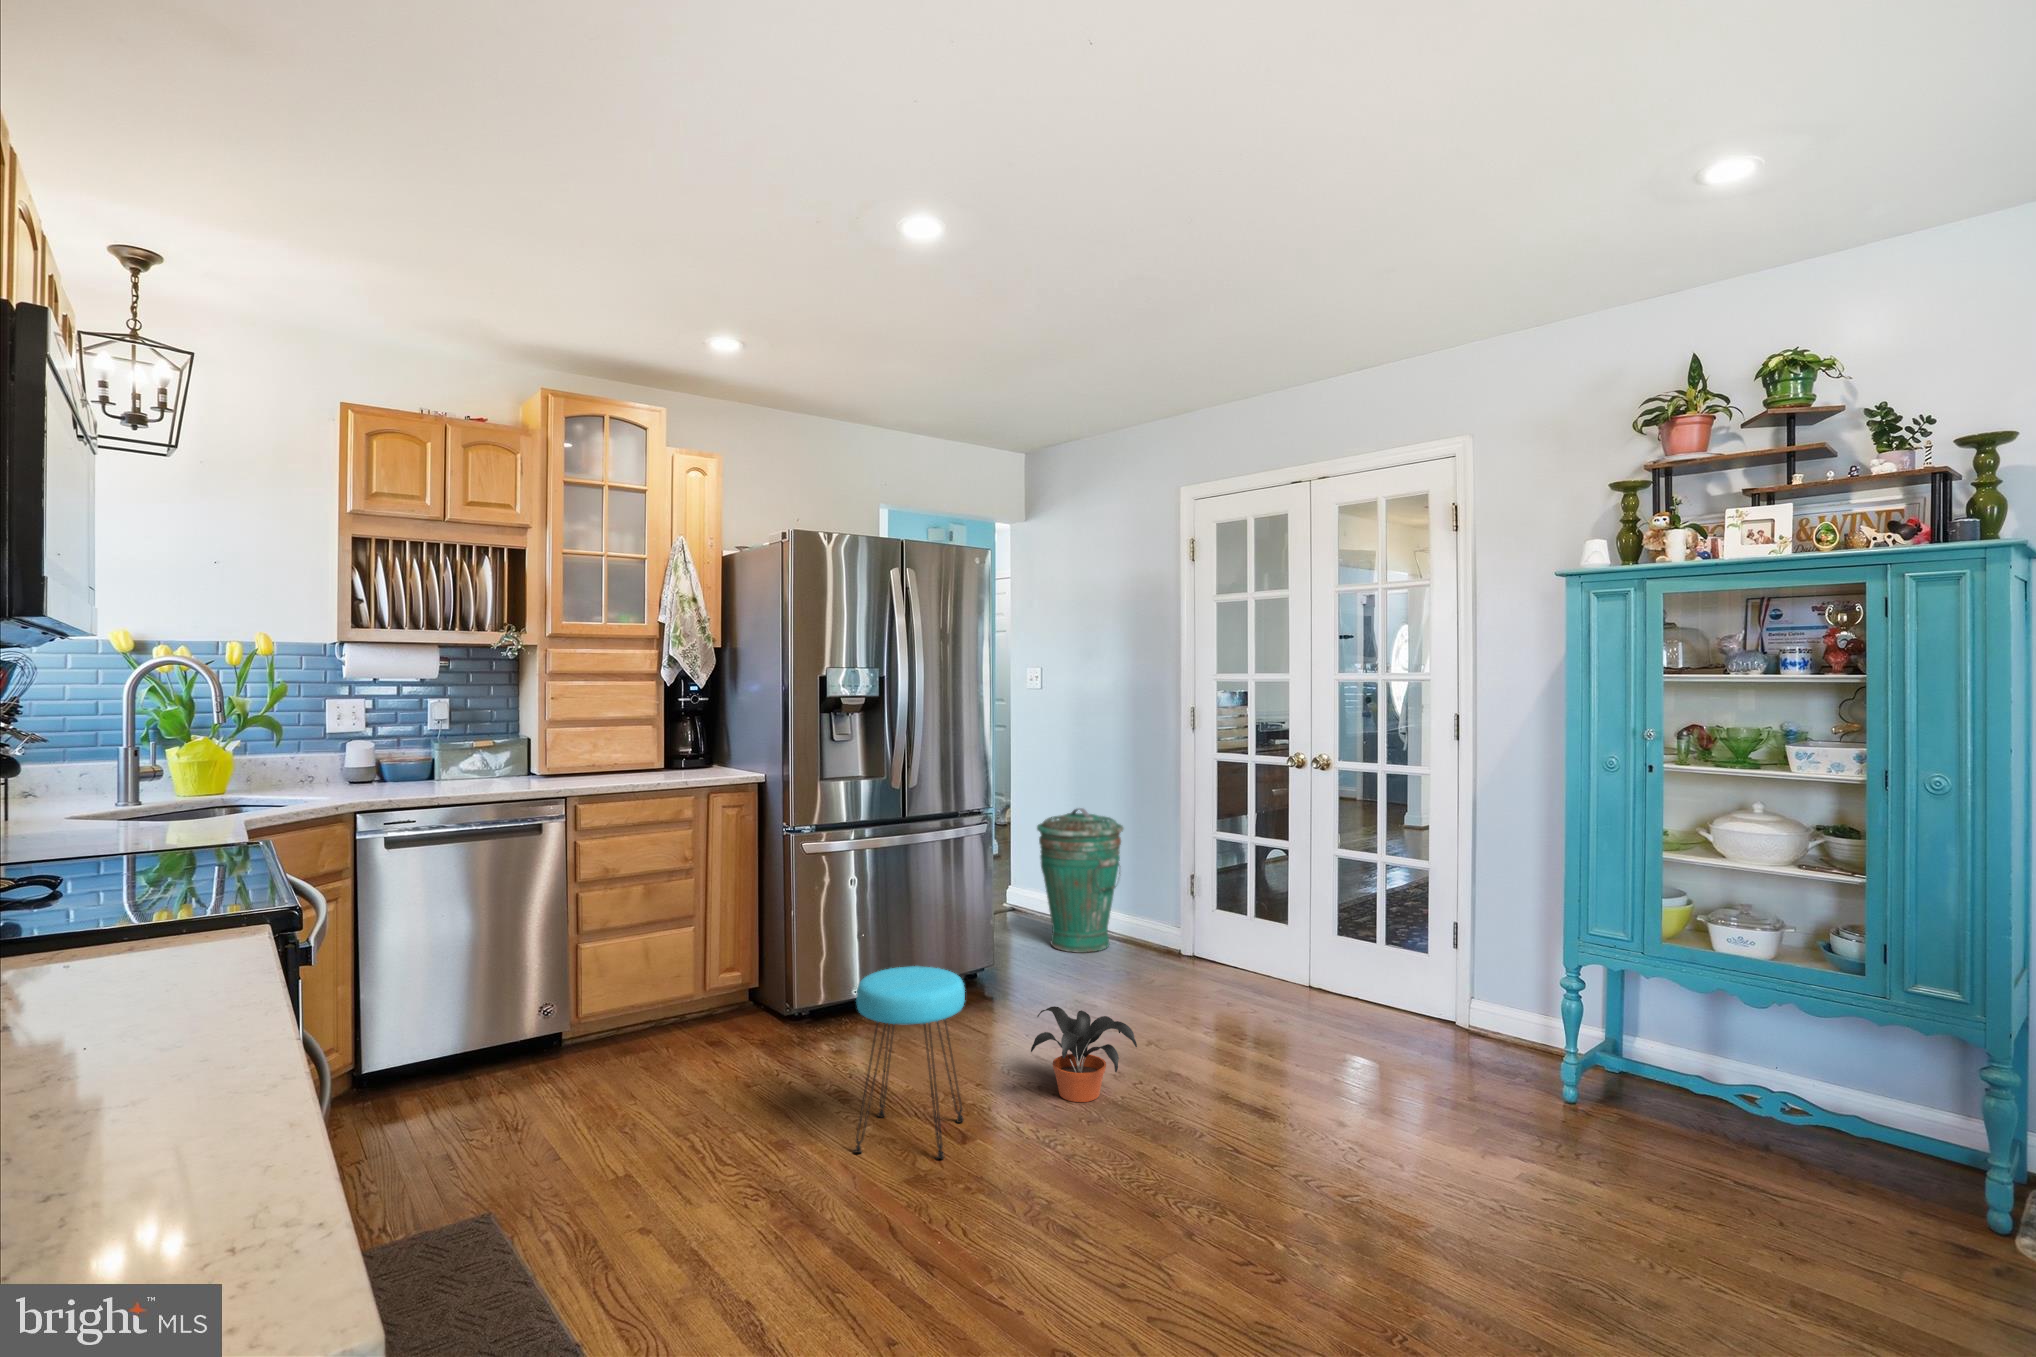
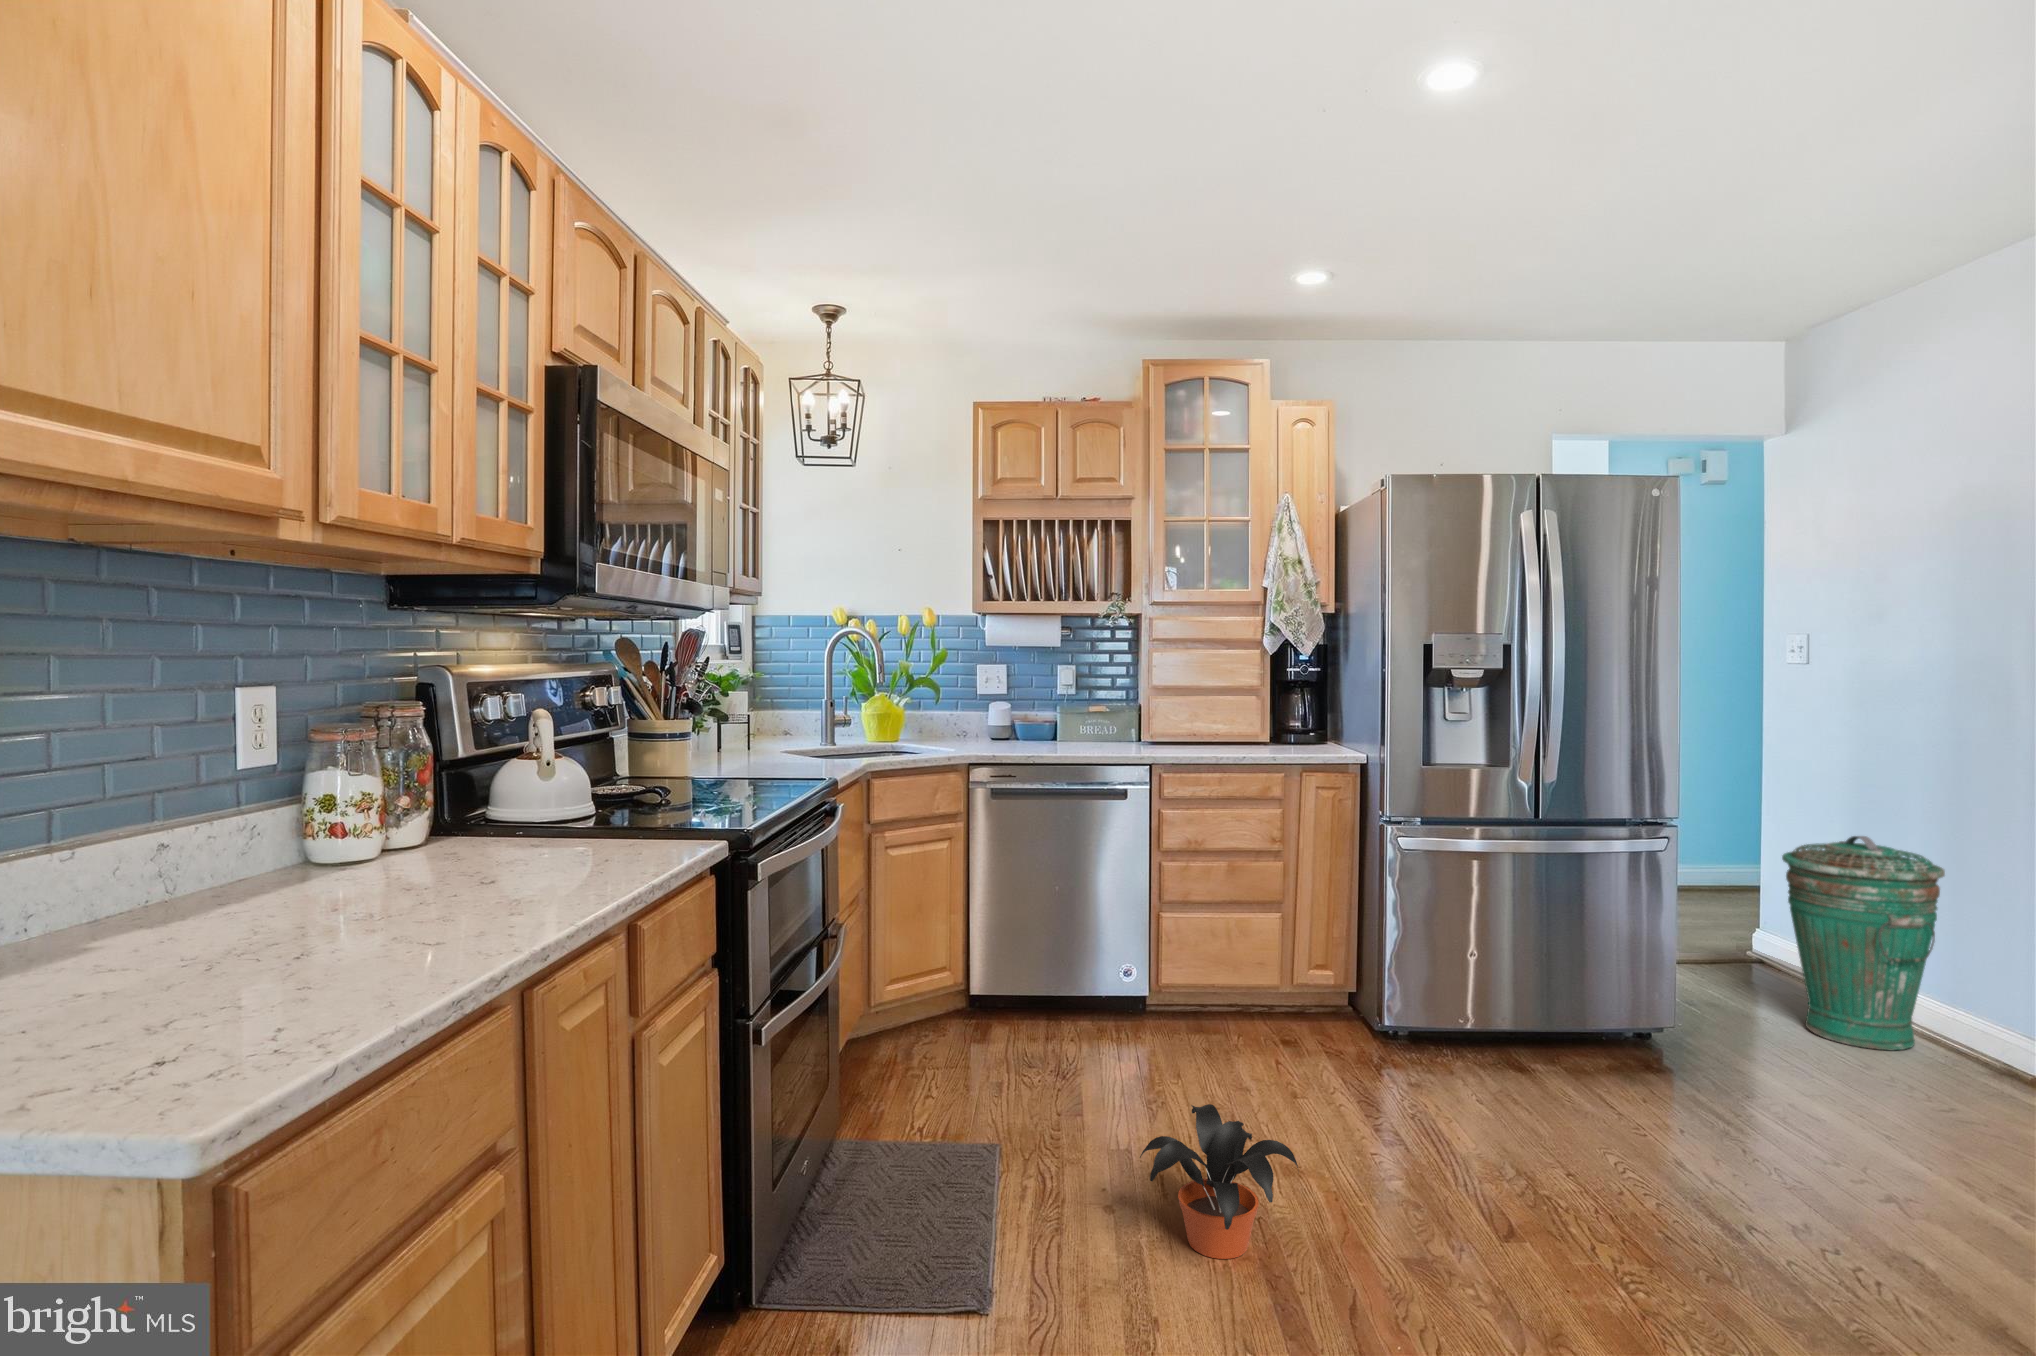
stool: present [855,966,965,1159] -> none [1367,998,1533,1256]
potted plant: present [1031,1006,1137,1102] -> present [1140,1104,1298,1259]

